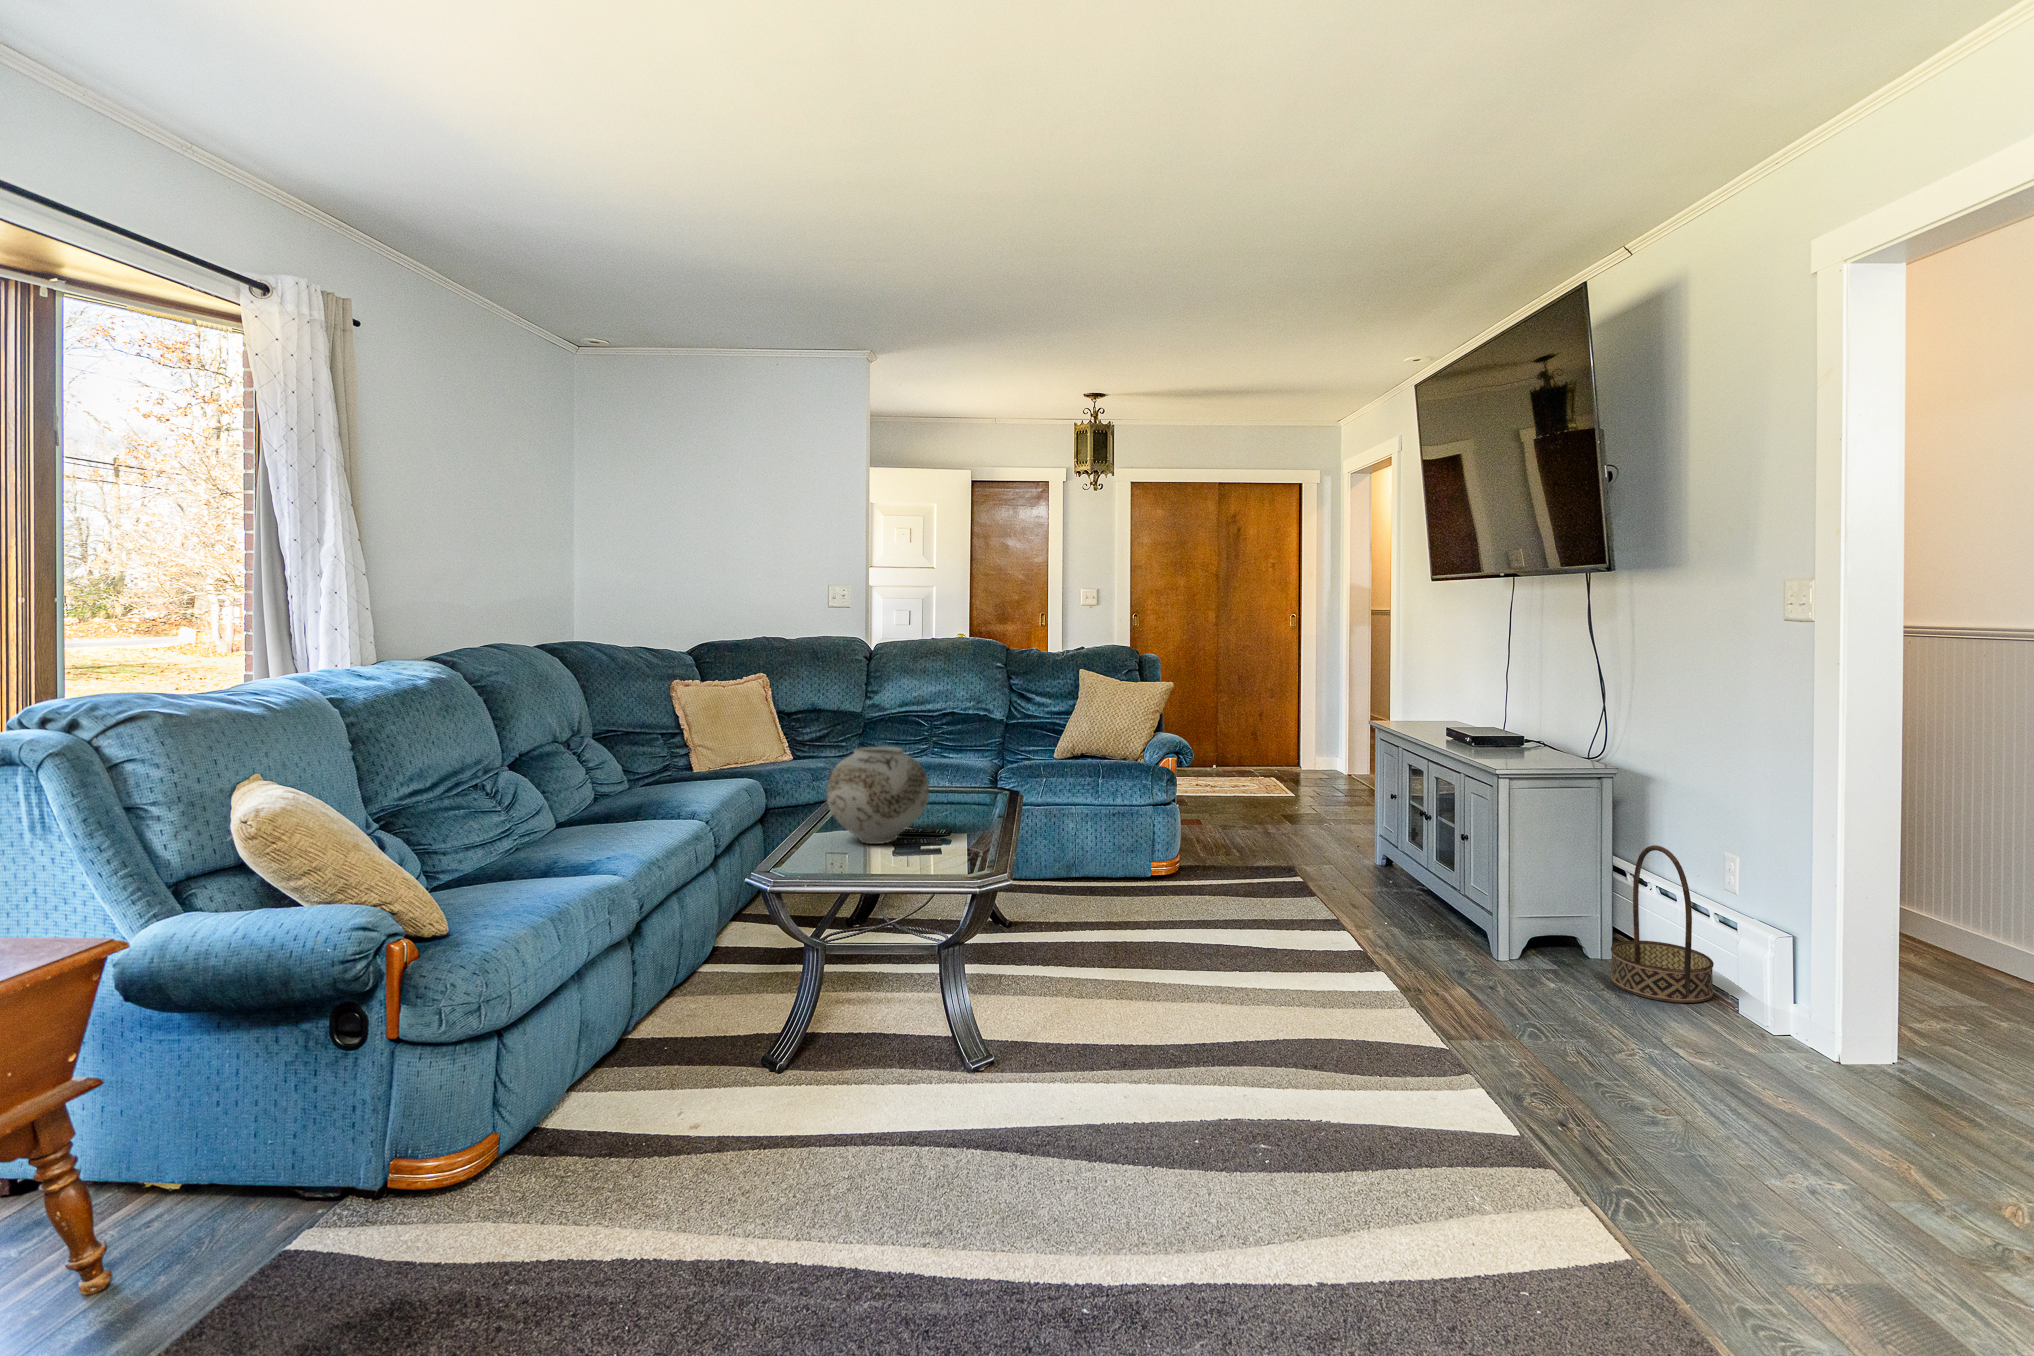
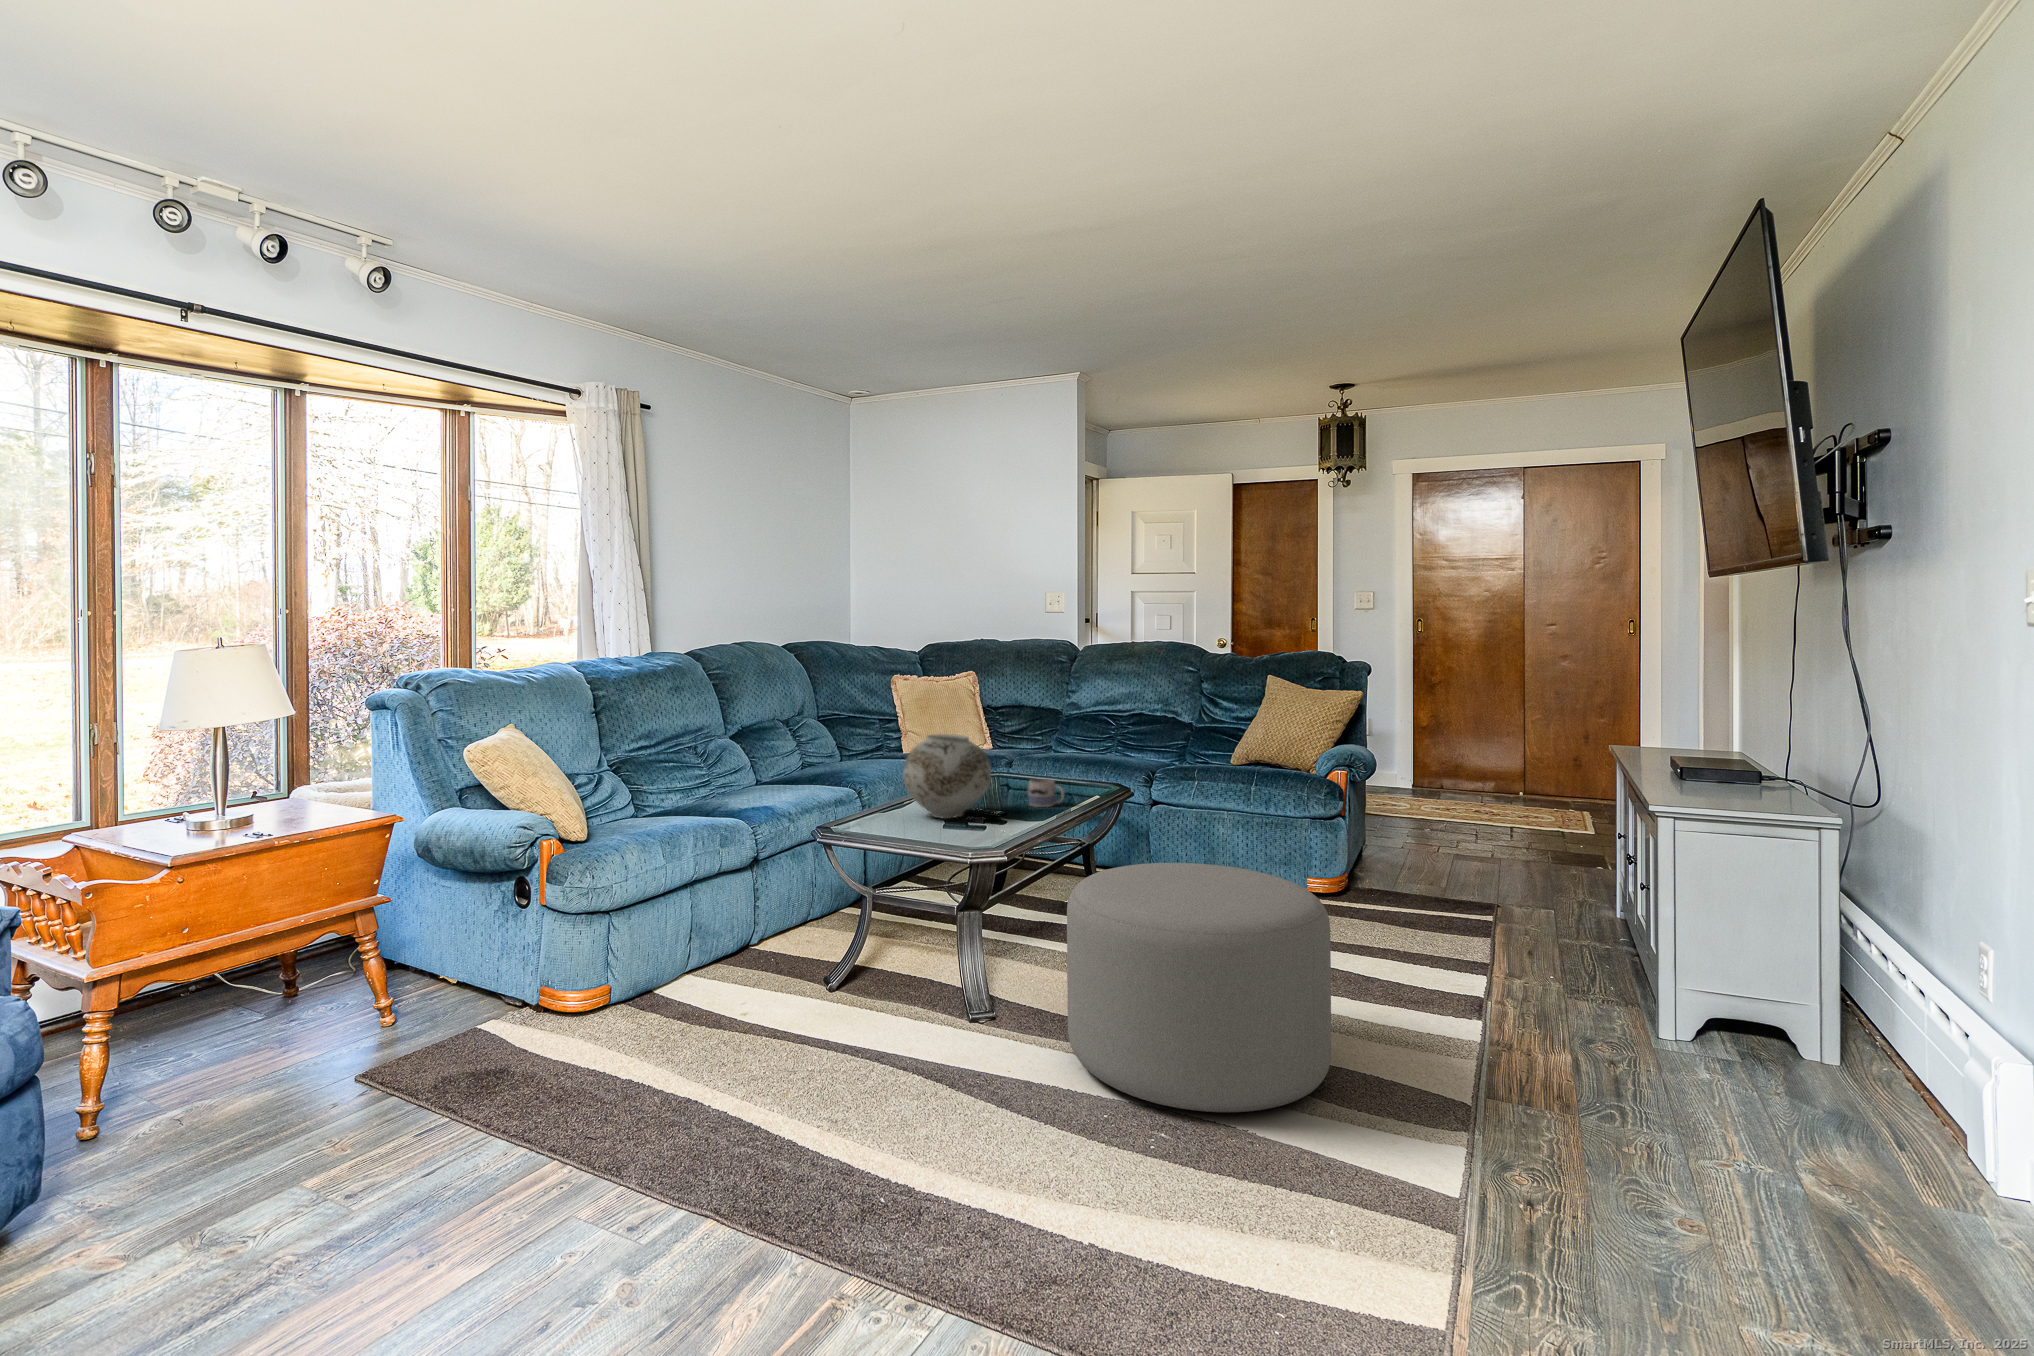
mug: none [940,789,980,820] -> present [1028,779,1064,807]
basket: present [1611,845,1714,1003] -> none [1795,920,1954,1134]
ottoman: none [1093,862,1354,1116] -> present [1067,863,1331,1112]

